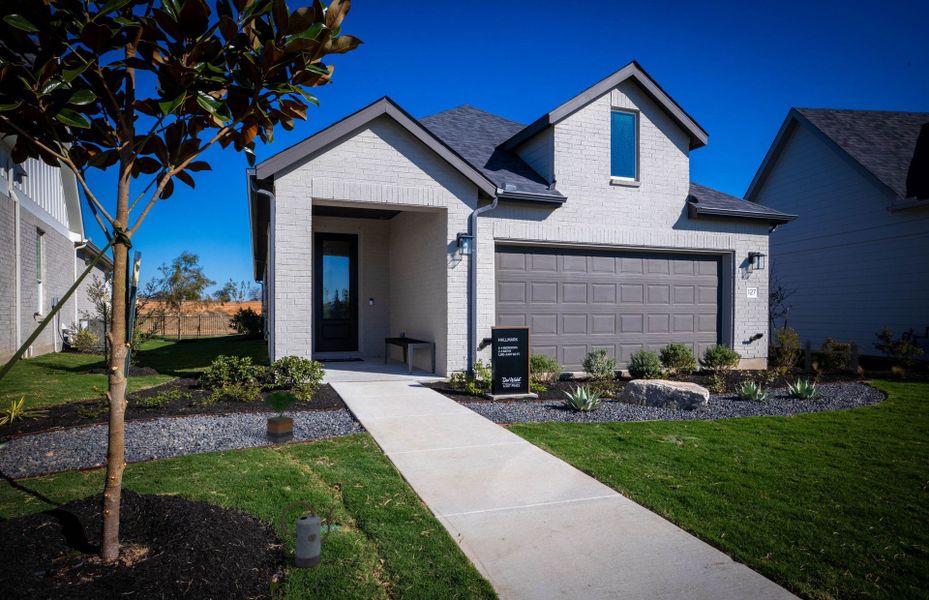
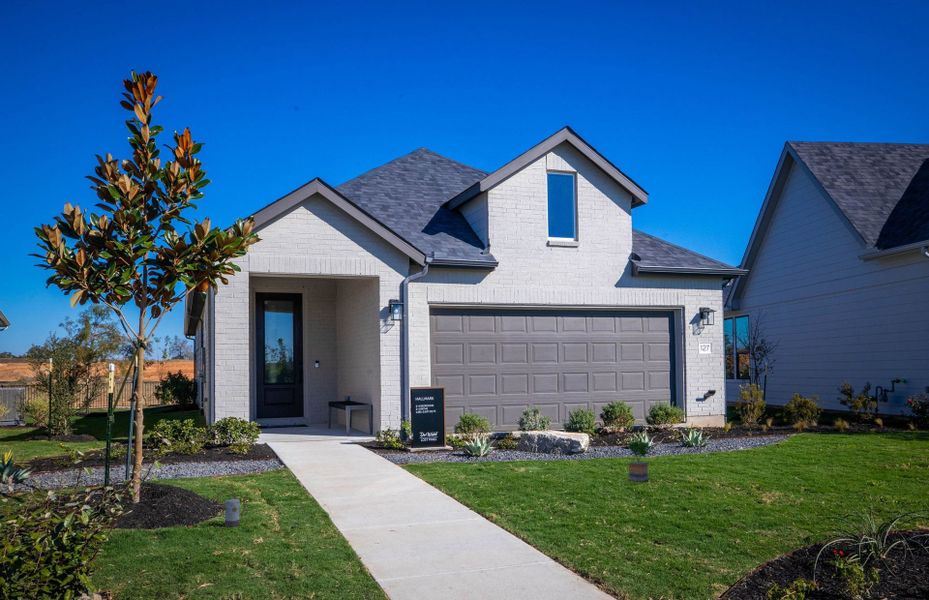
bench: present [805,340,858,374] -> none [755,397,805,431]
potted tree: present [265,391,299,443] -> present [628,441,652,481]

